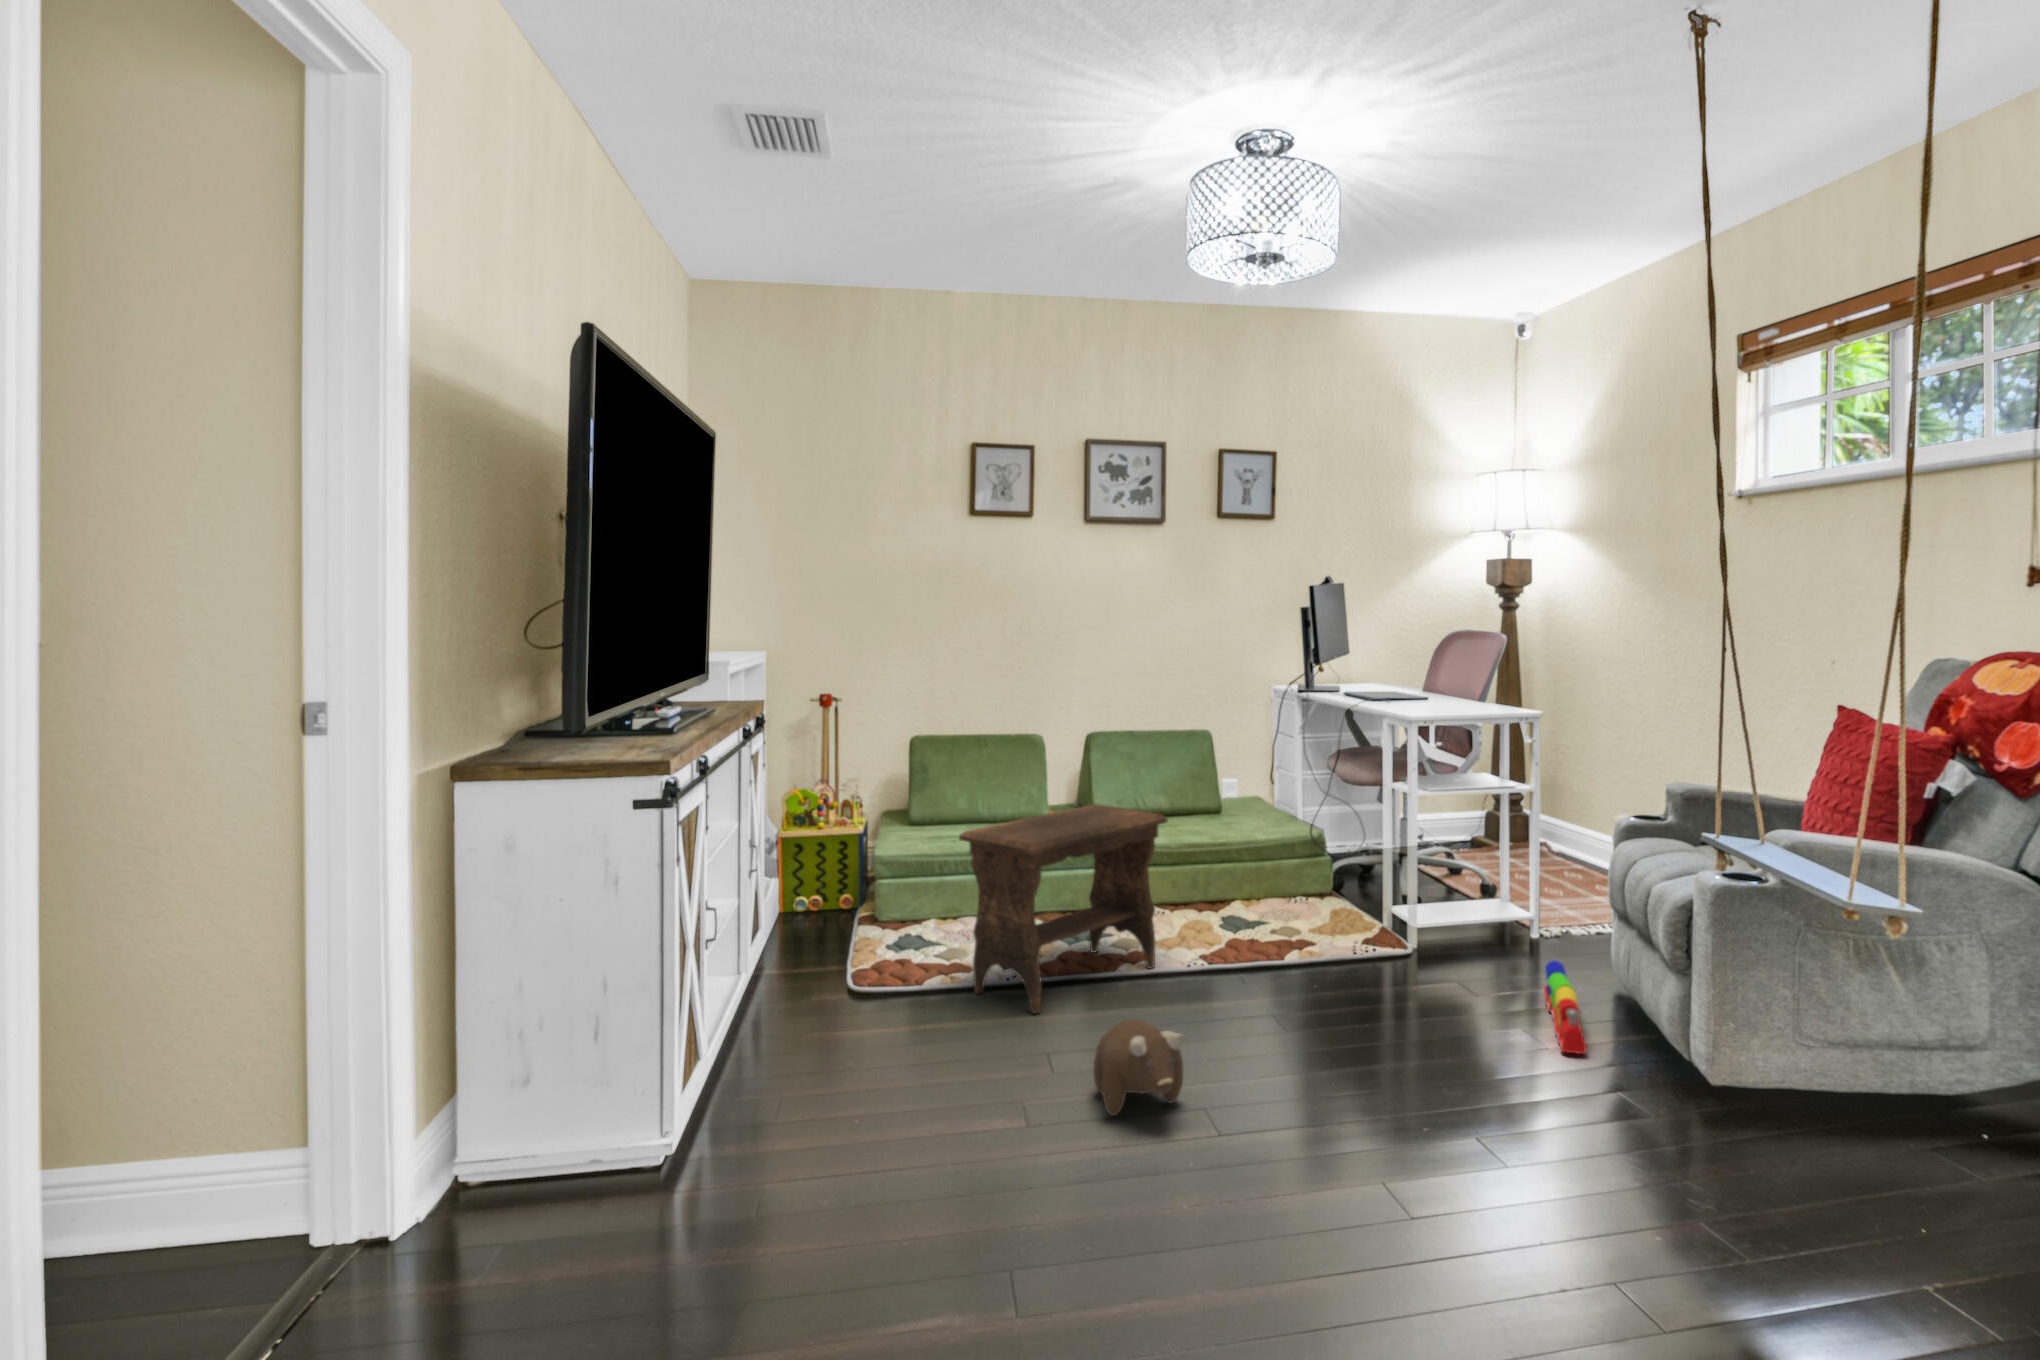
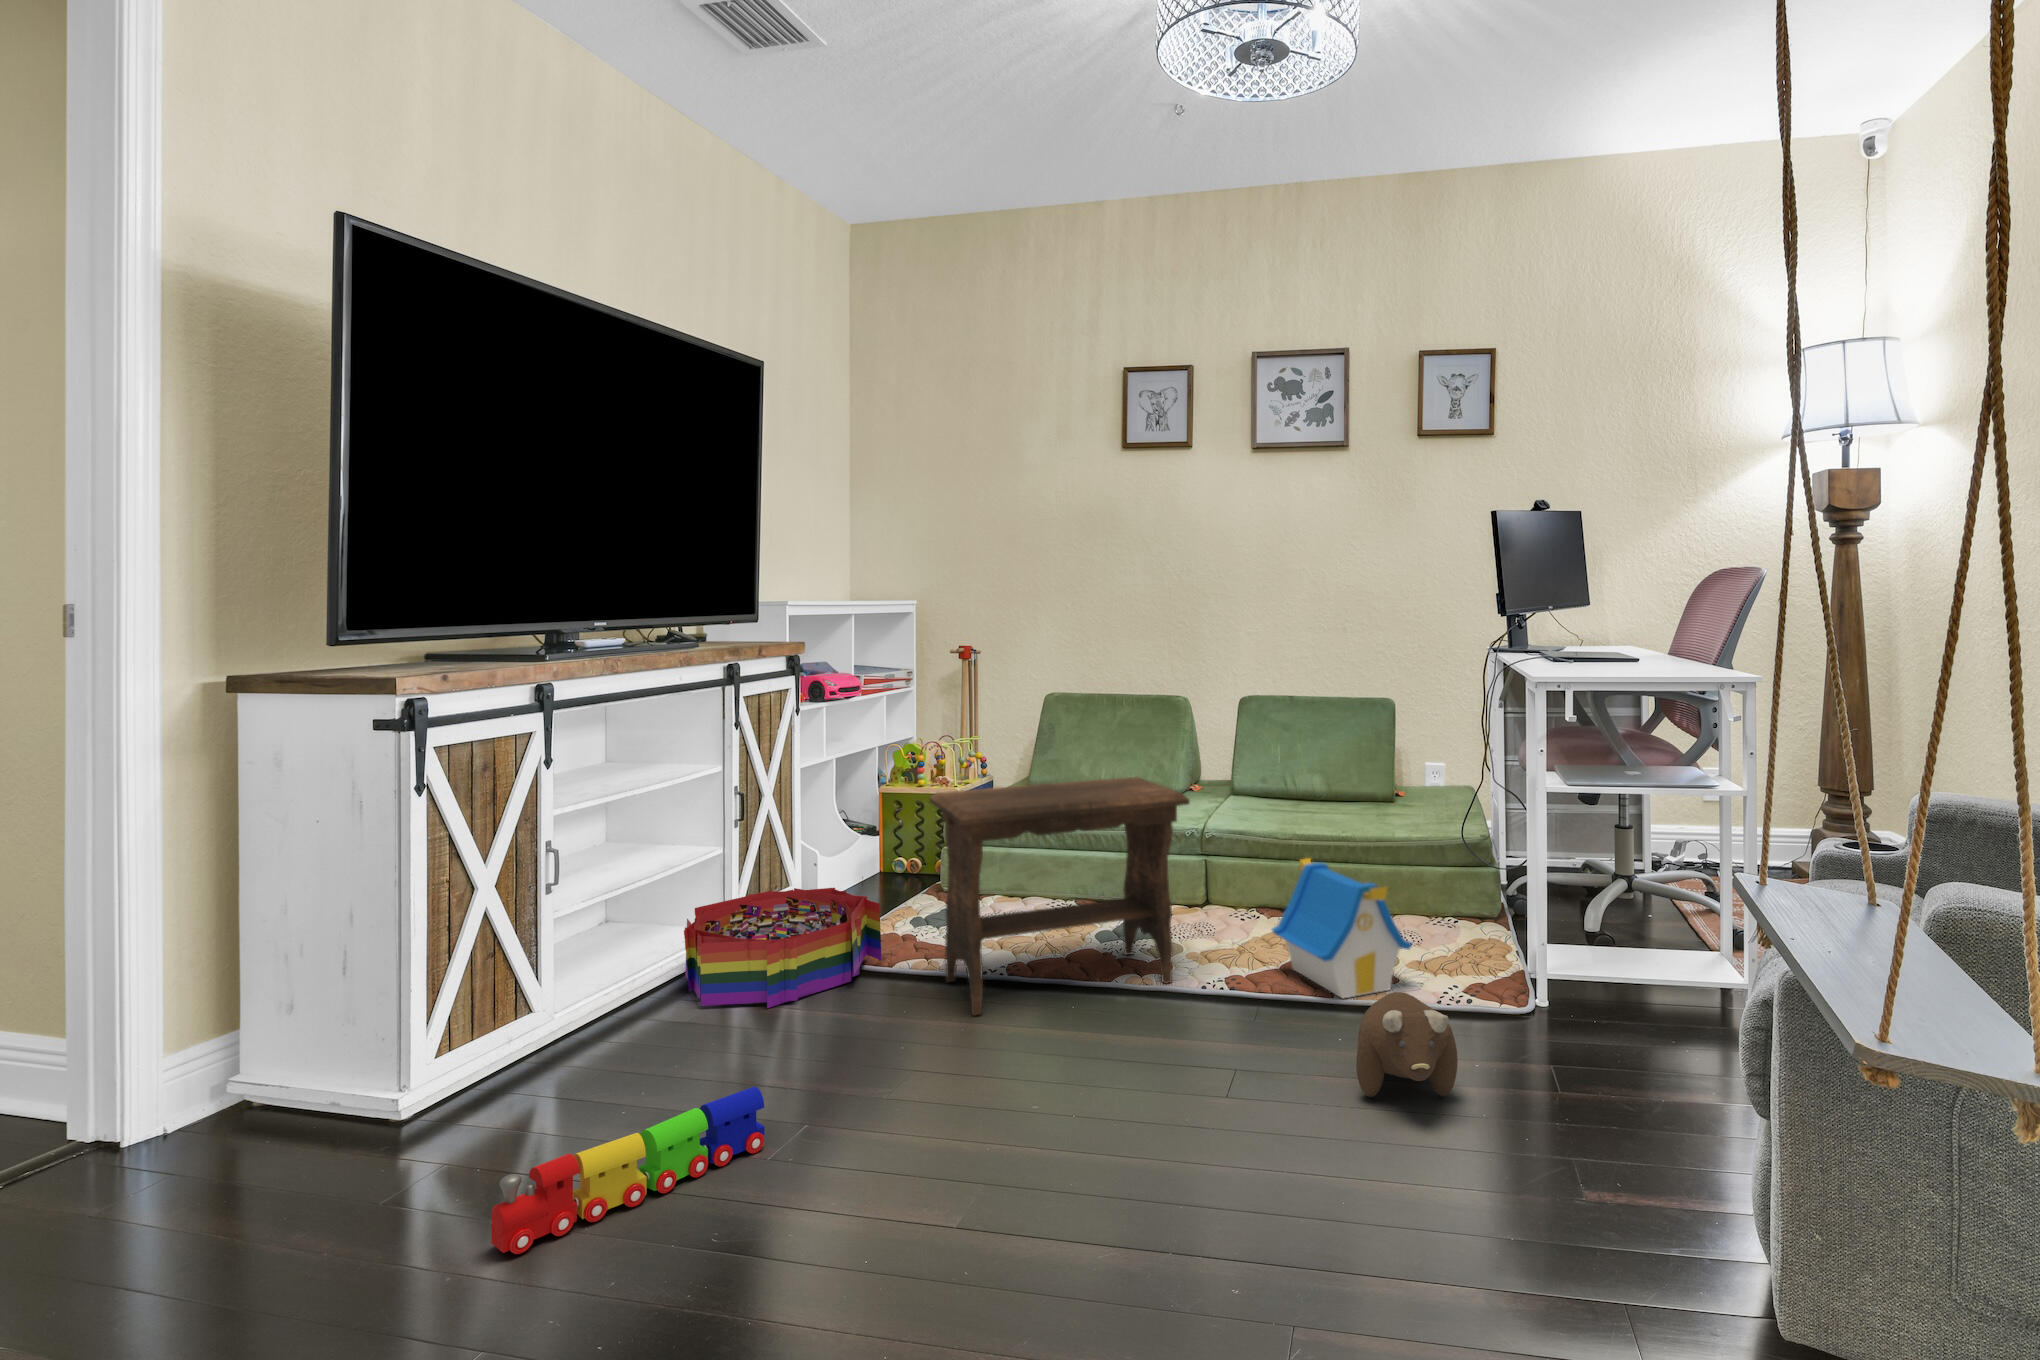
toy house: none [1216,857,1324,960] -> present [1272,858,1412,999]
storage bin: none [727,927,903,1045] -> present [684,888,881,1008]
toy train: present [1544,961,1586,1054] -> present [491,1087,765,1254]
plush toy: present [1093,1019,1183,1116] -> present [1356,992,1458,1097]

